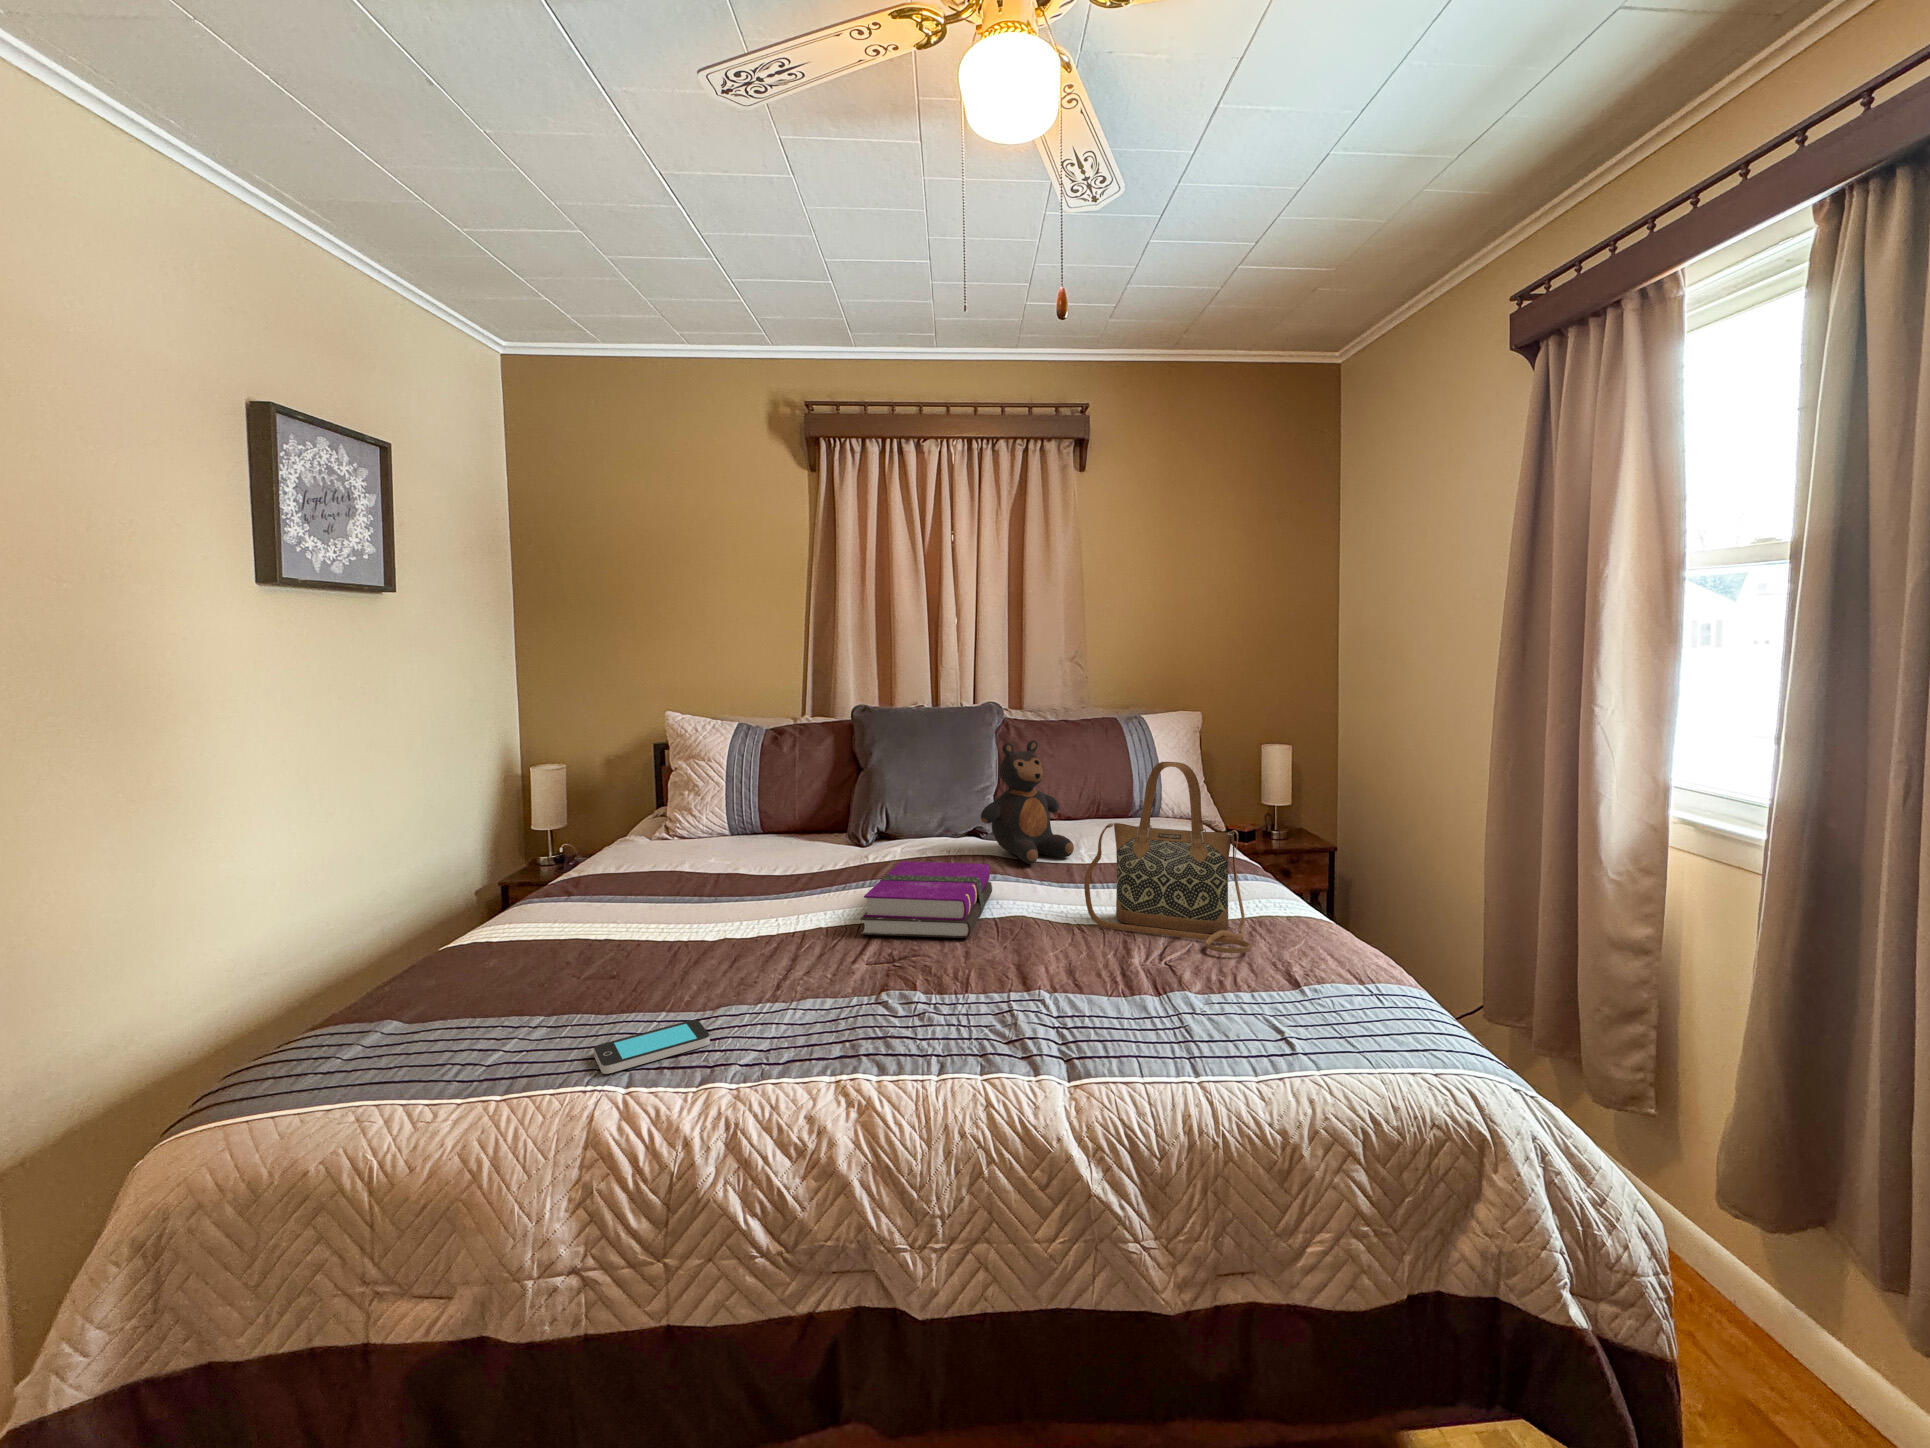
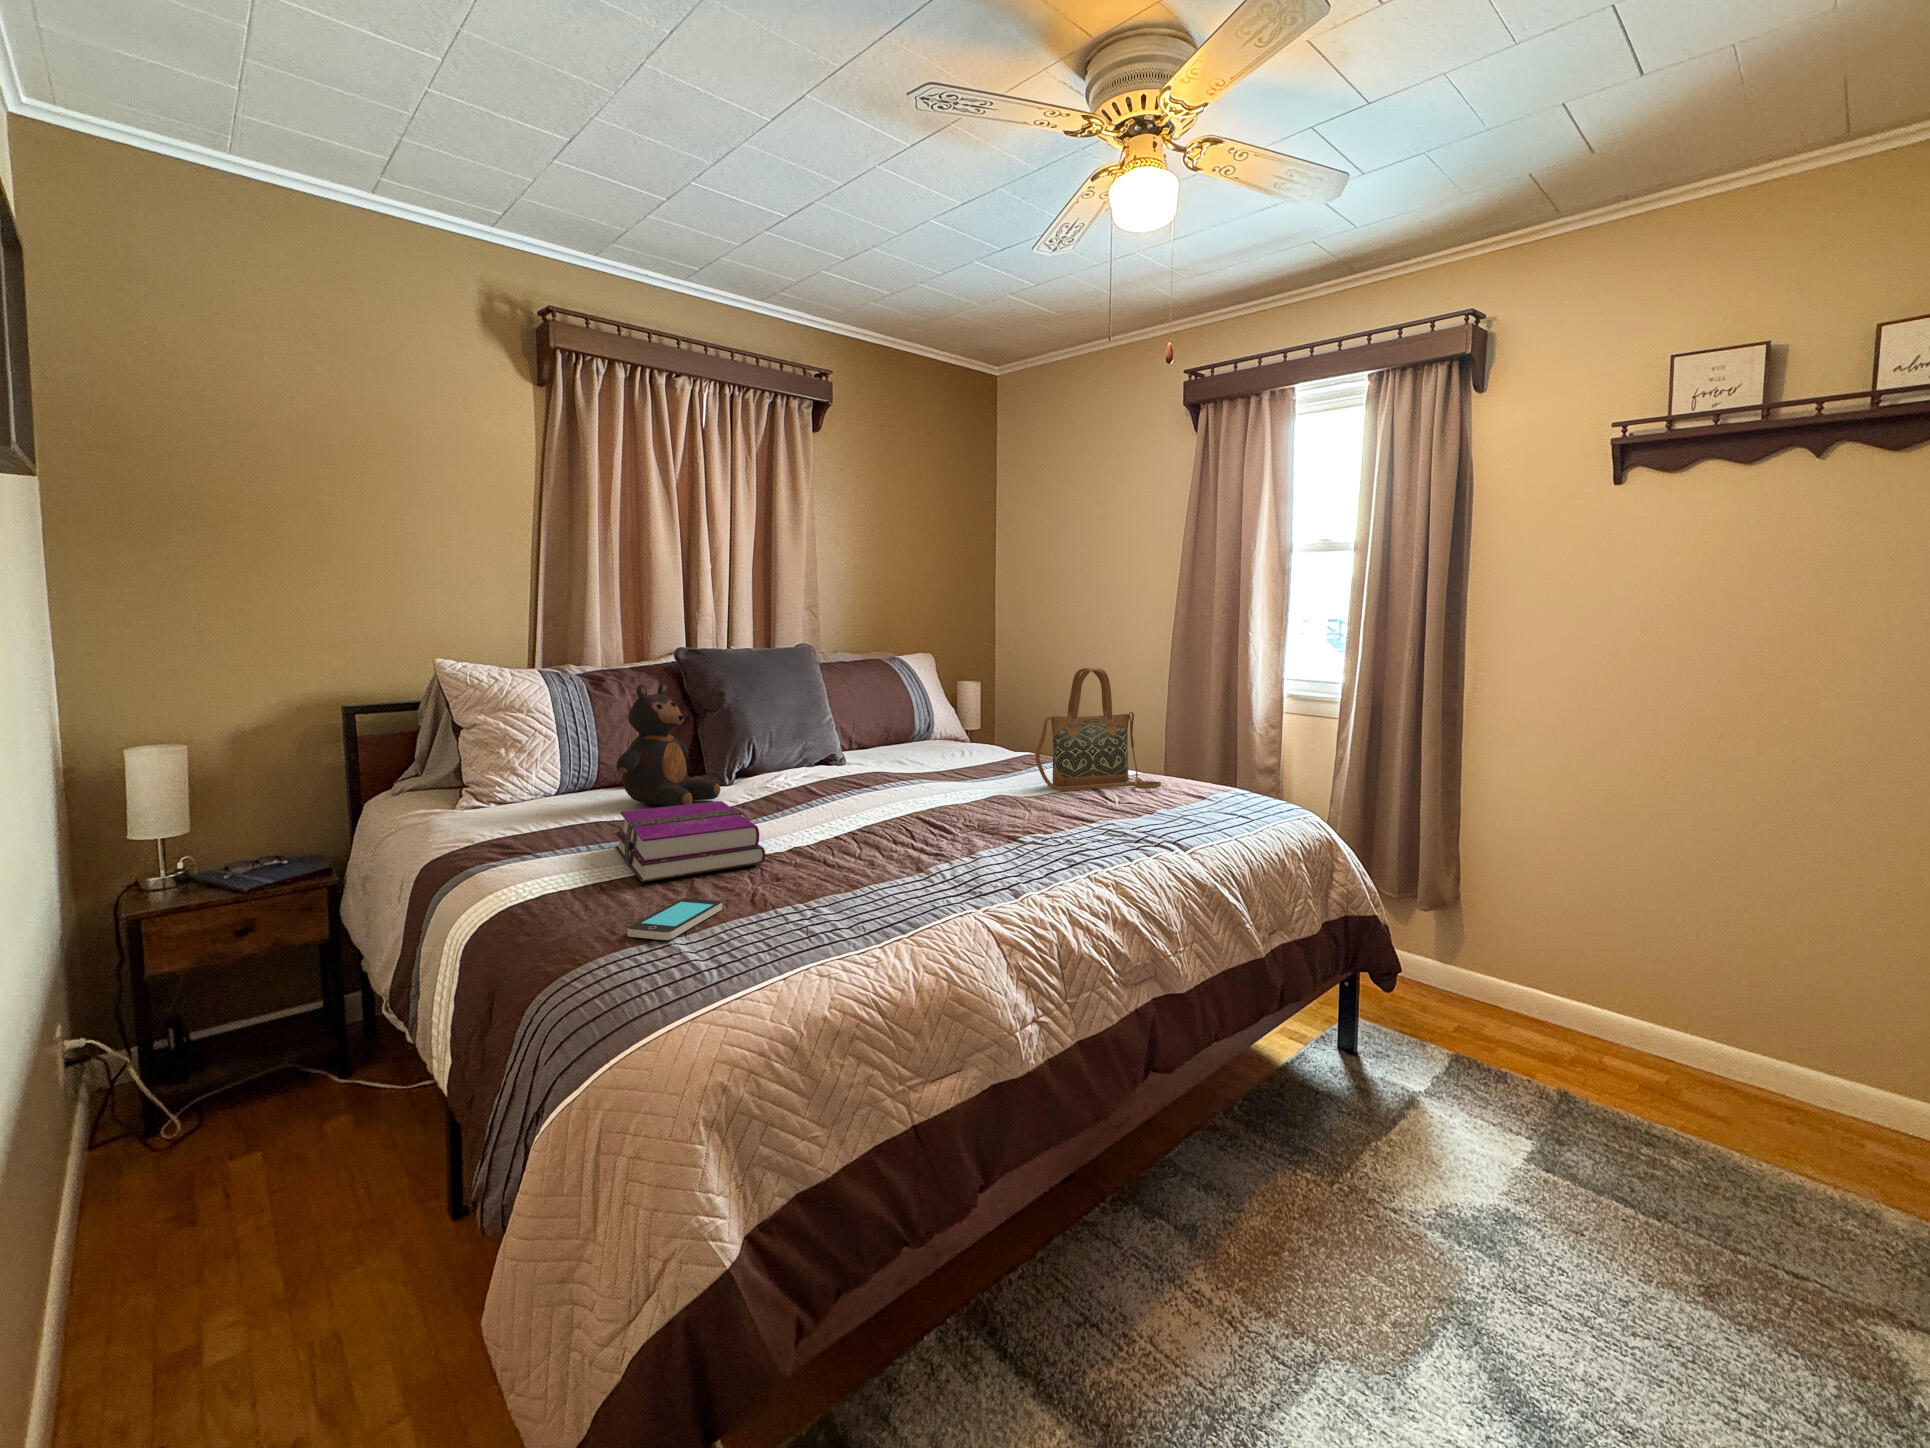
teddy bear: present [981,740,1074,864] -> present [616,682,720,807]
hardback book: present [860,861,992,938] -> present [615,801,766,882]
smartphone: present [594,1020,710,1074] -> present [627,898,722,940]

